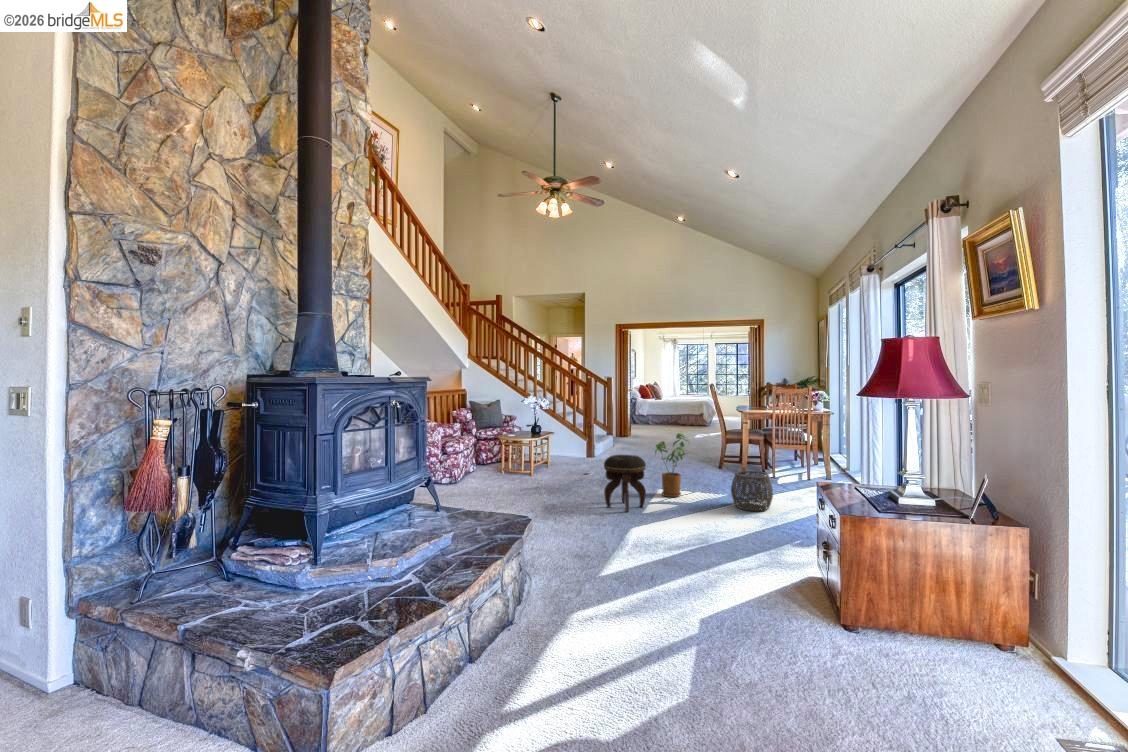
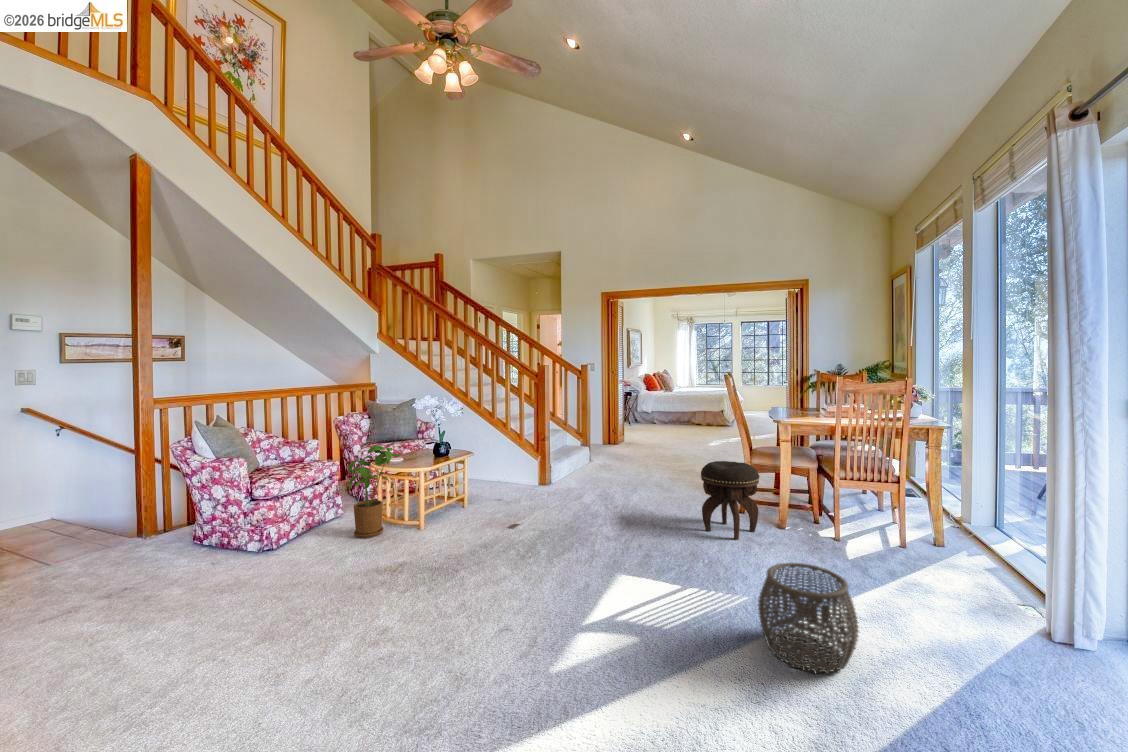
house plant: present [655,433,690,497] -> present [348,445,400,538]
footstool: present [604,455,646,512] -> present [701,461,759,540]

